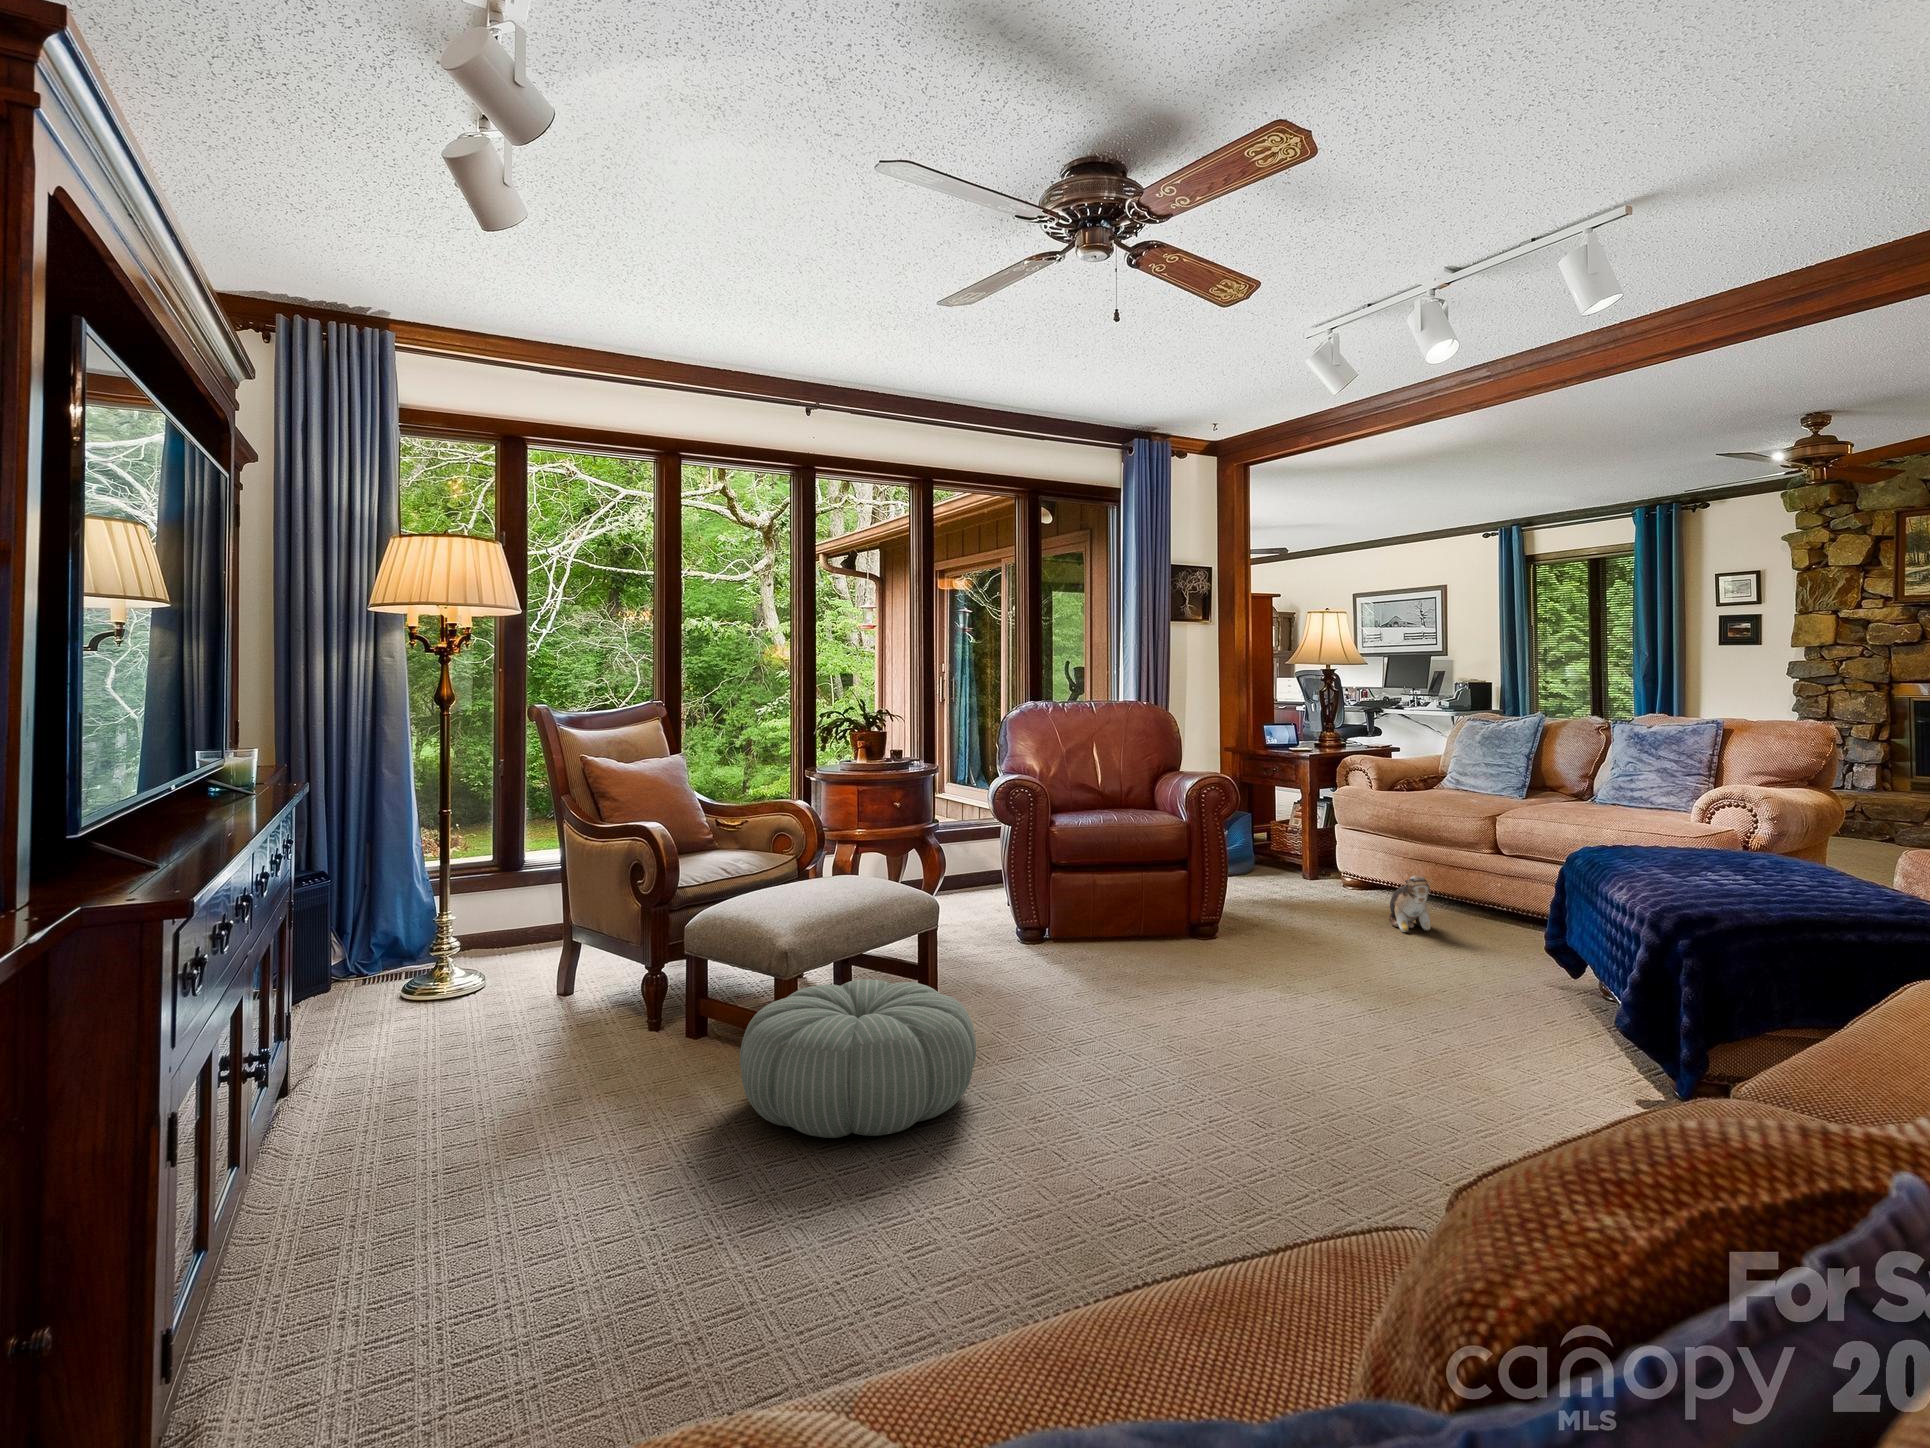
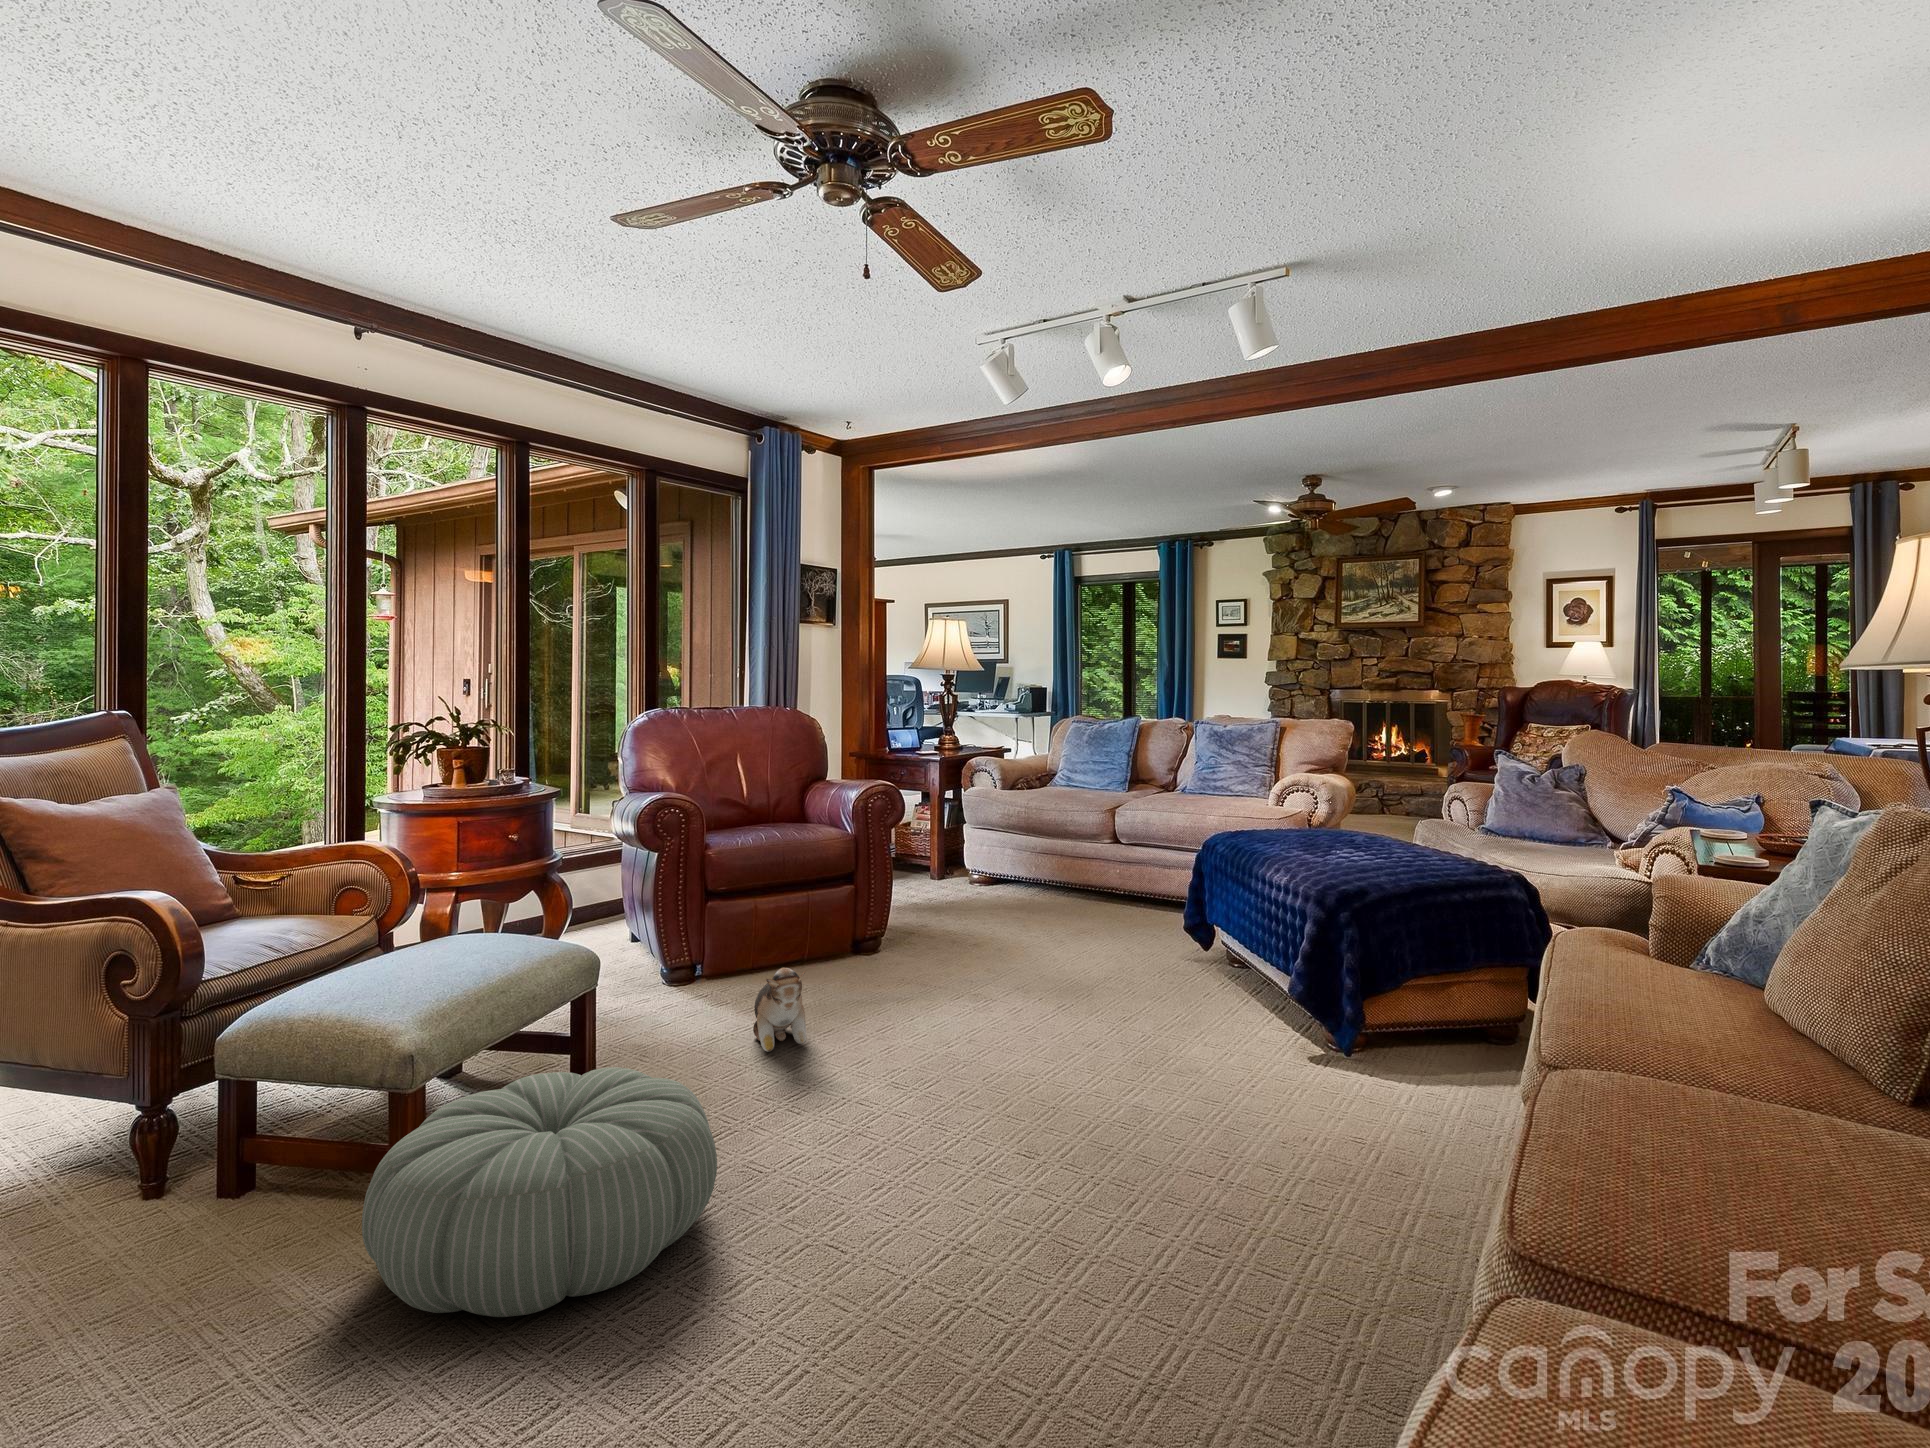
plush toy: present [1389,875,1432,932] -> present [753,968,806,1052]

